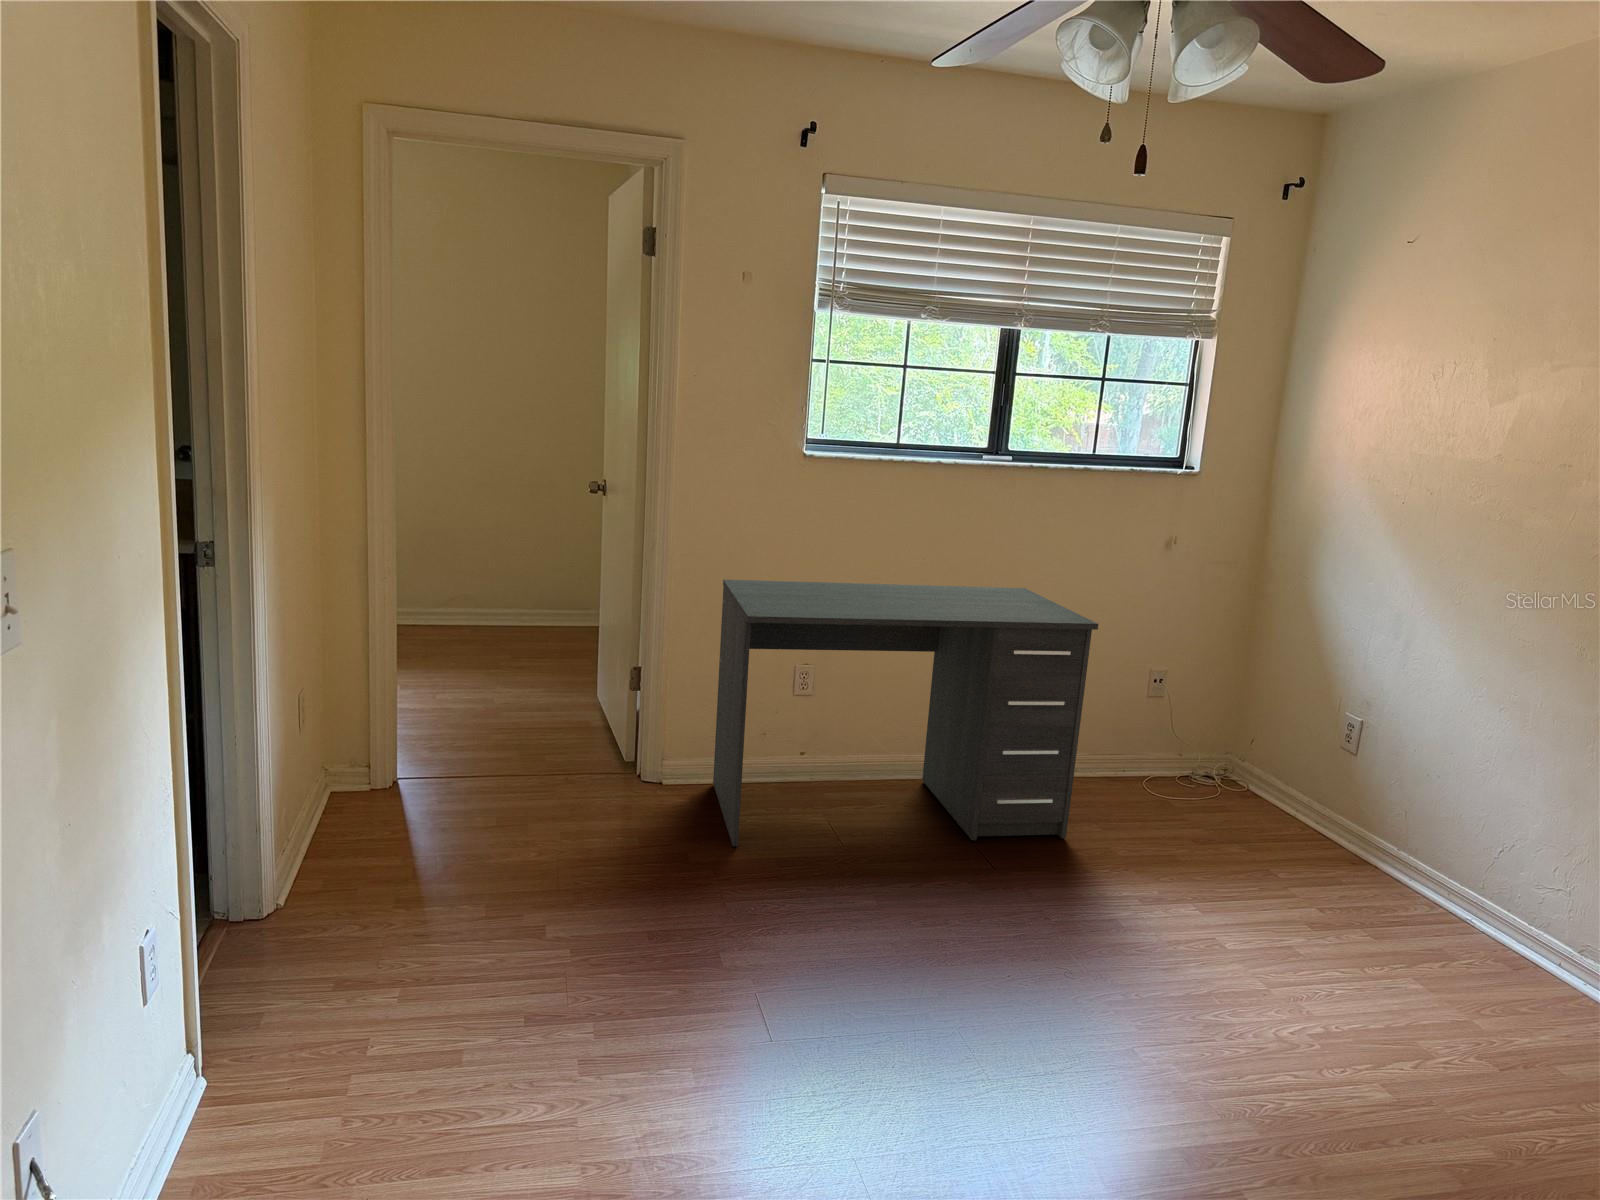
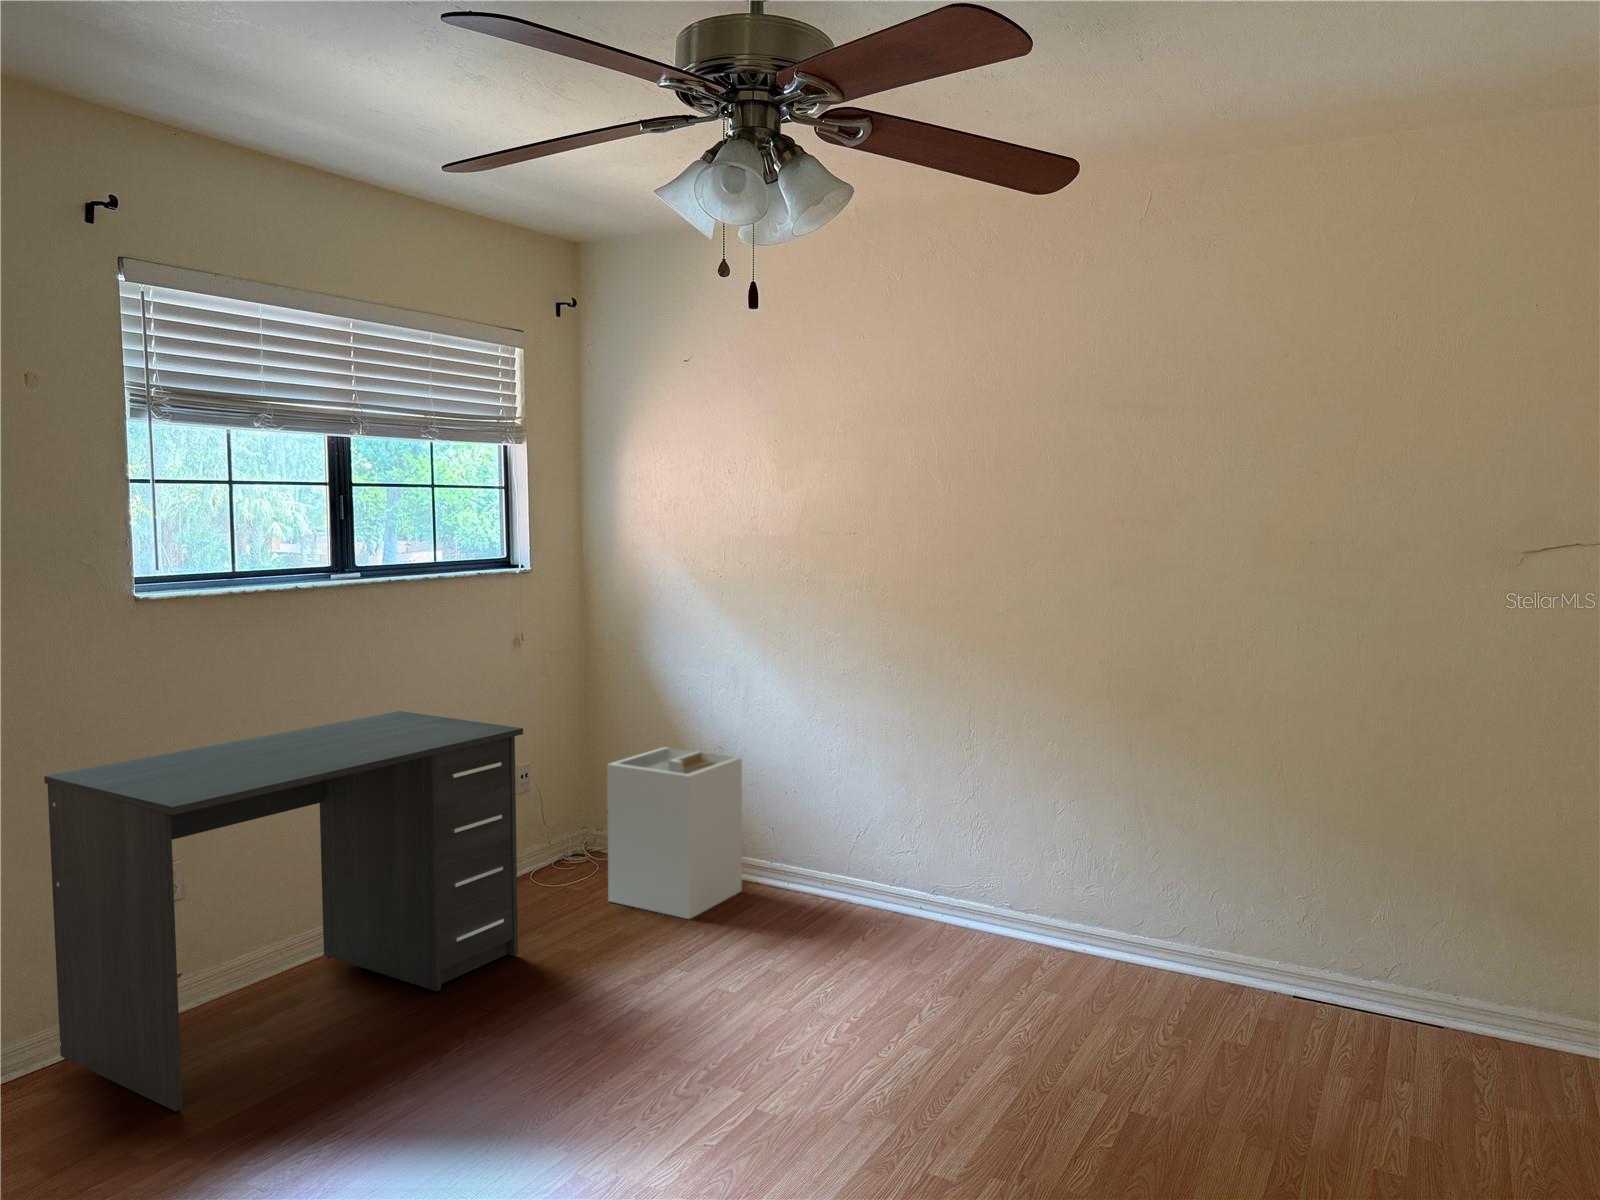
laundry hamper: none [1198,685,1383,873] -> present [607,747,742,919]

